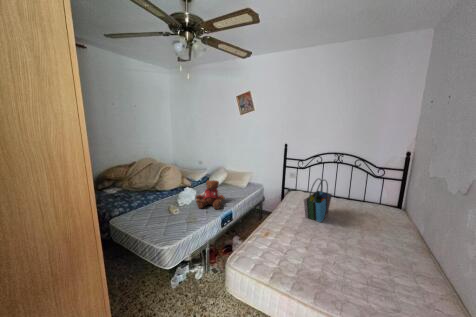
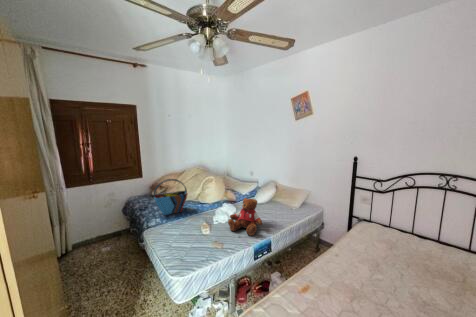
tote bag: present [304,179,332,222] -> present [154,179,188,215]

